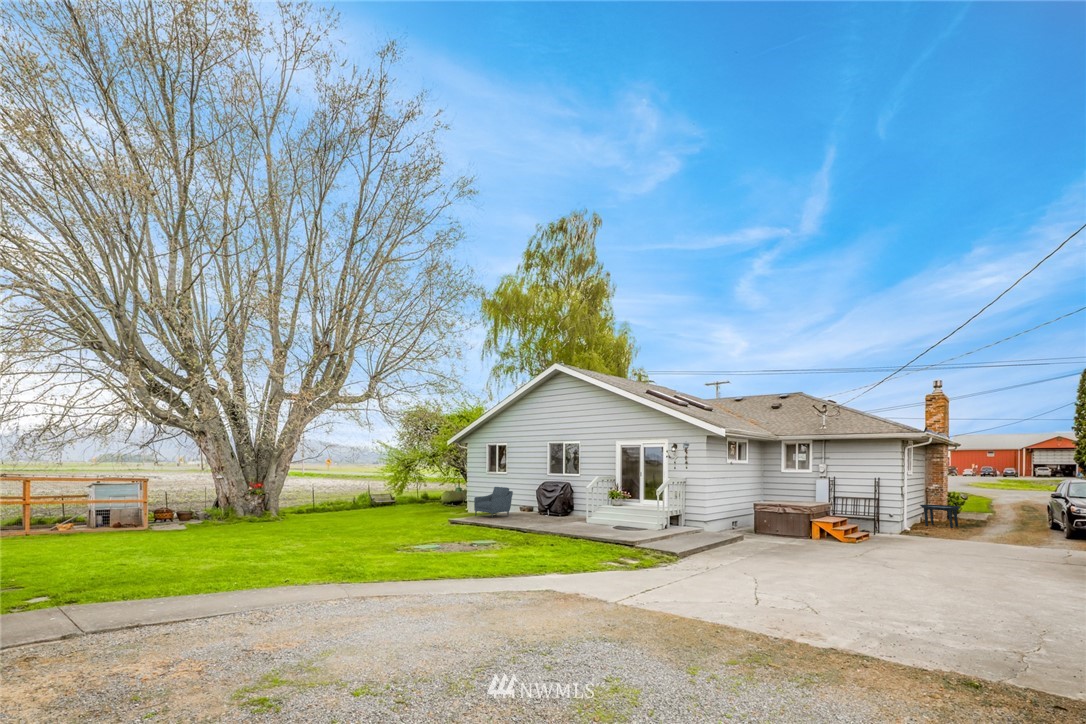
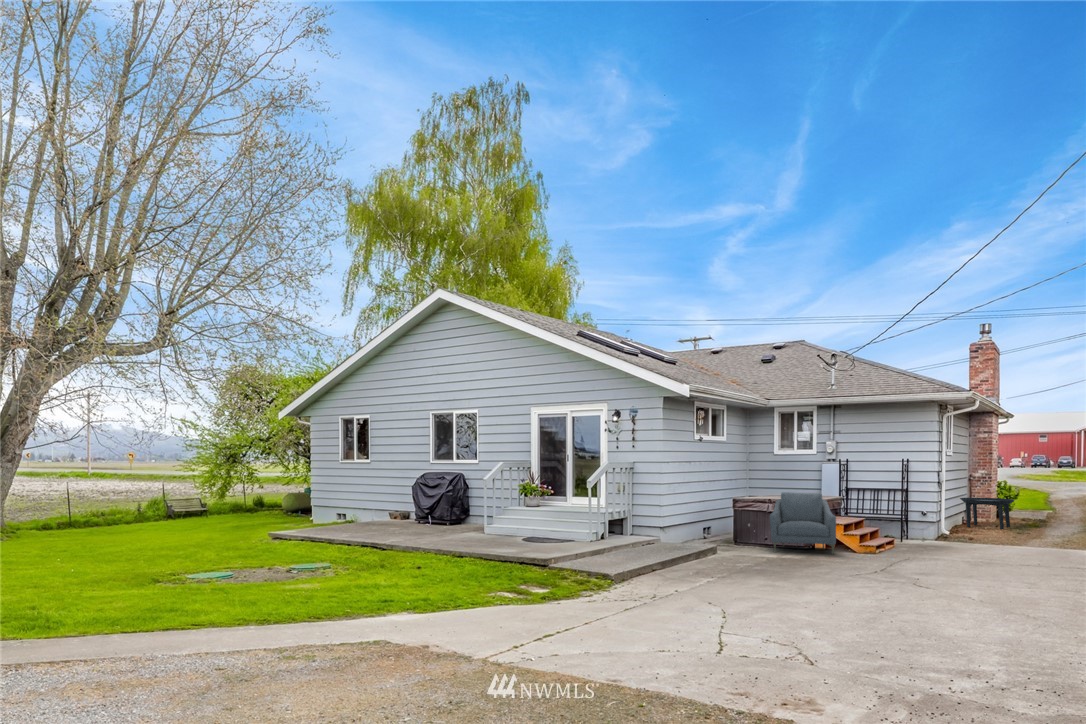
chair: present [474,487,513,518] -> present [770,492,836,554]

